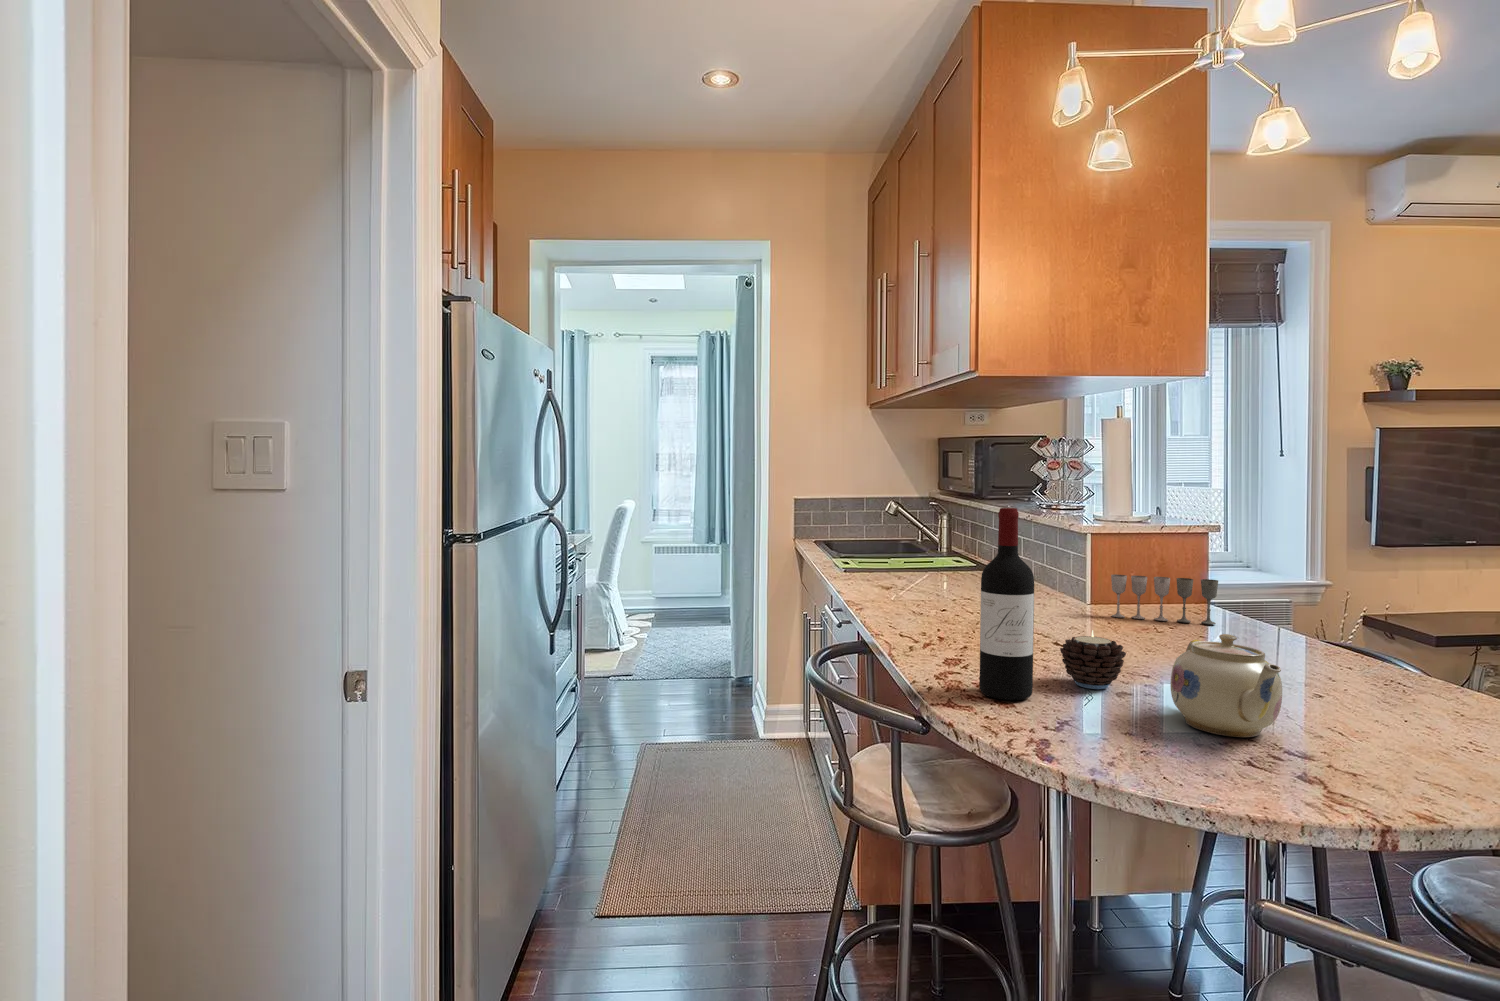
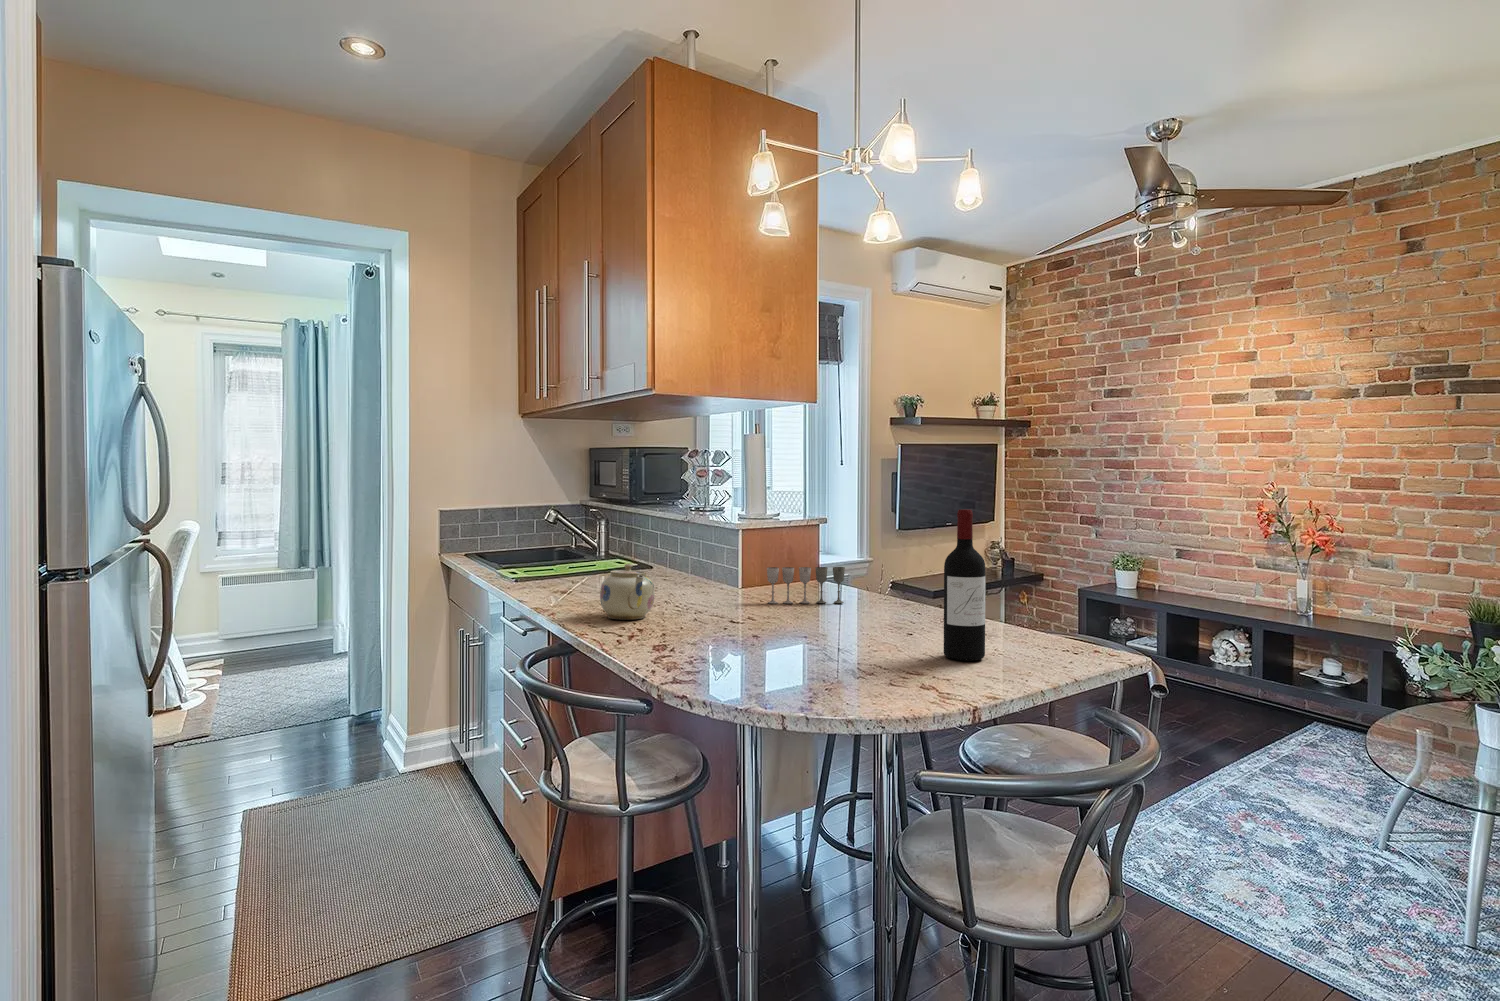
wine bottle: present [979,508,1034,700] -> present [944,509,985,661]
candle: present [1060,630,1126,689] -> none [751,607,800,655]
teapot: present [1170,634,1282,737] -> present [600,564,655,620]

